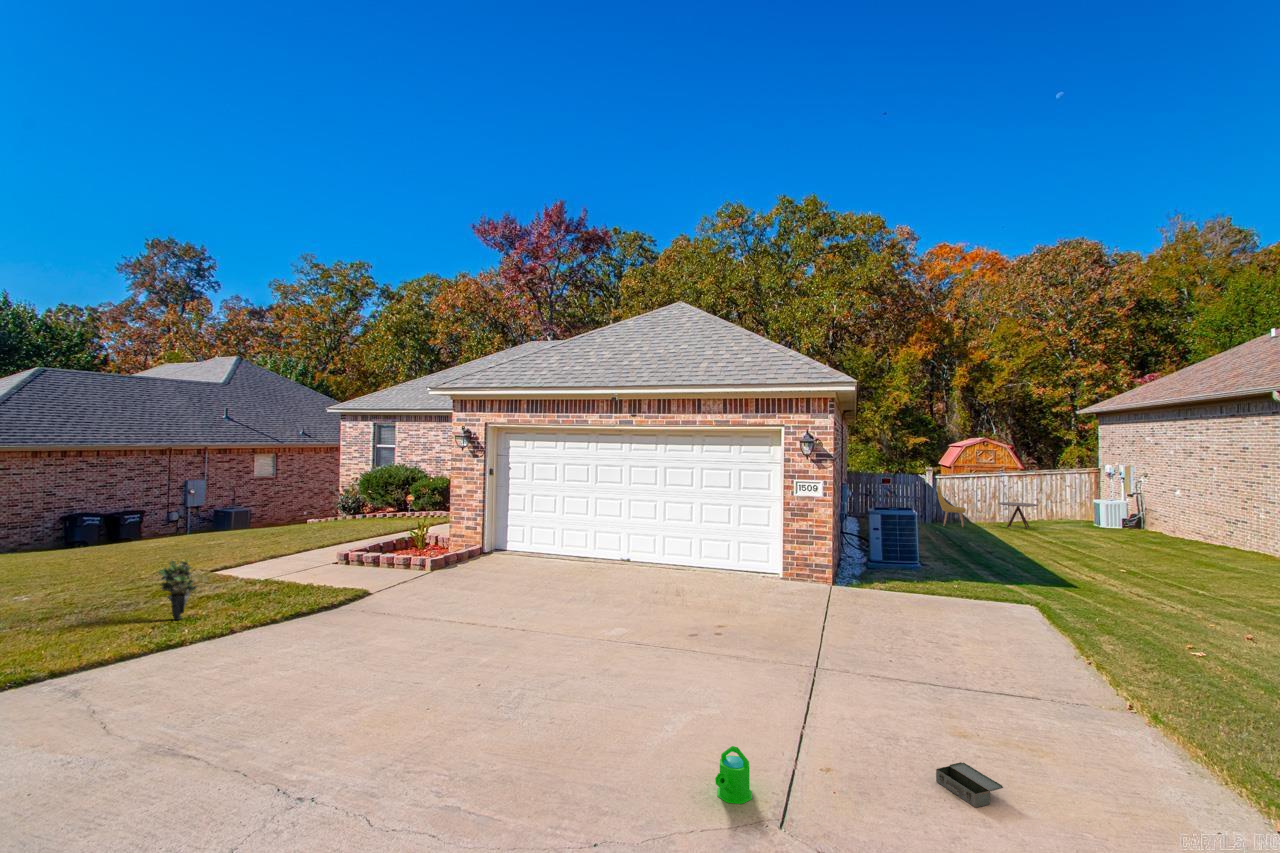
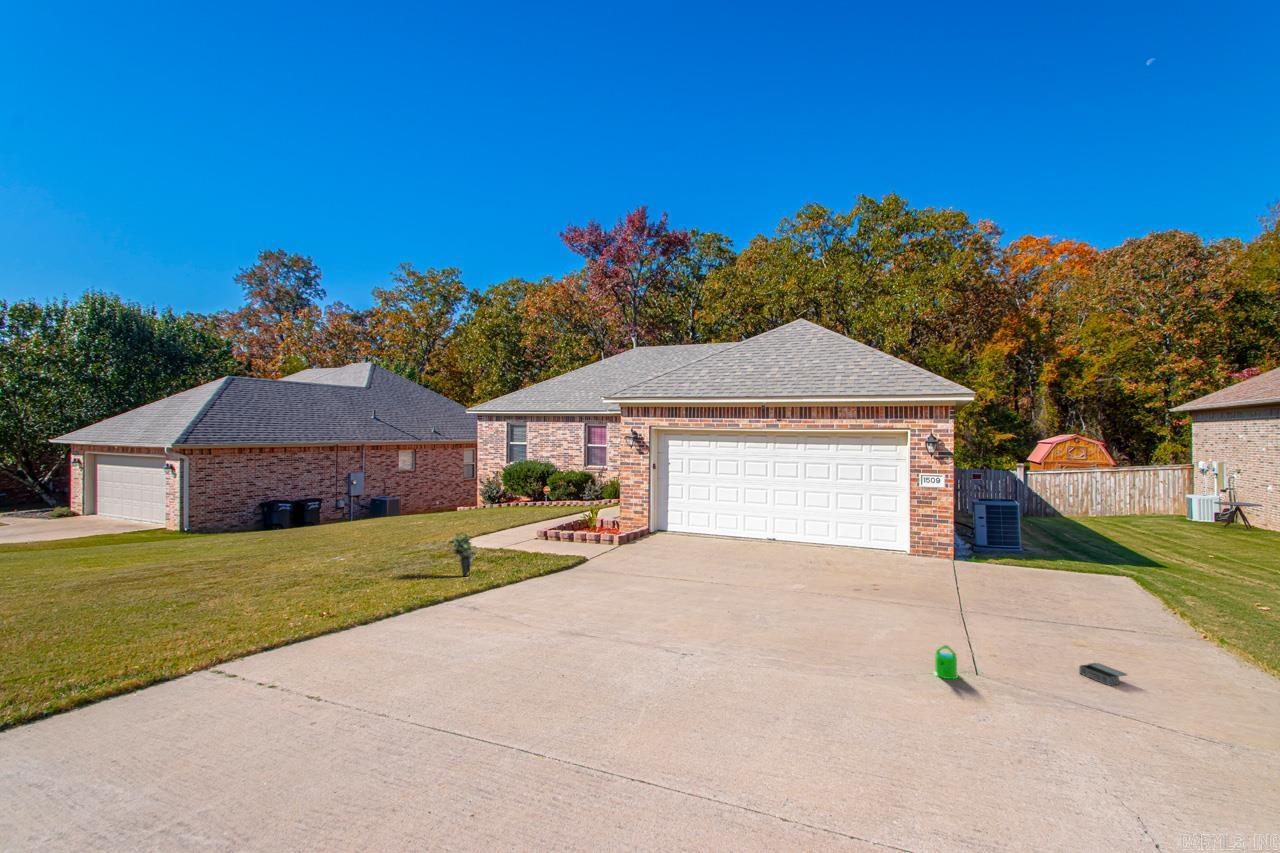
chair: present [937,486,965,528] -> none [1030,479,1058,519]
round table: present [998,502,1038,529] -> present [1214,502,1262,529]

